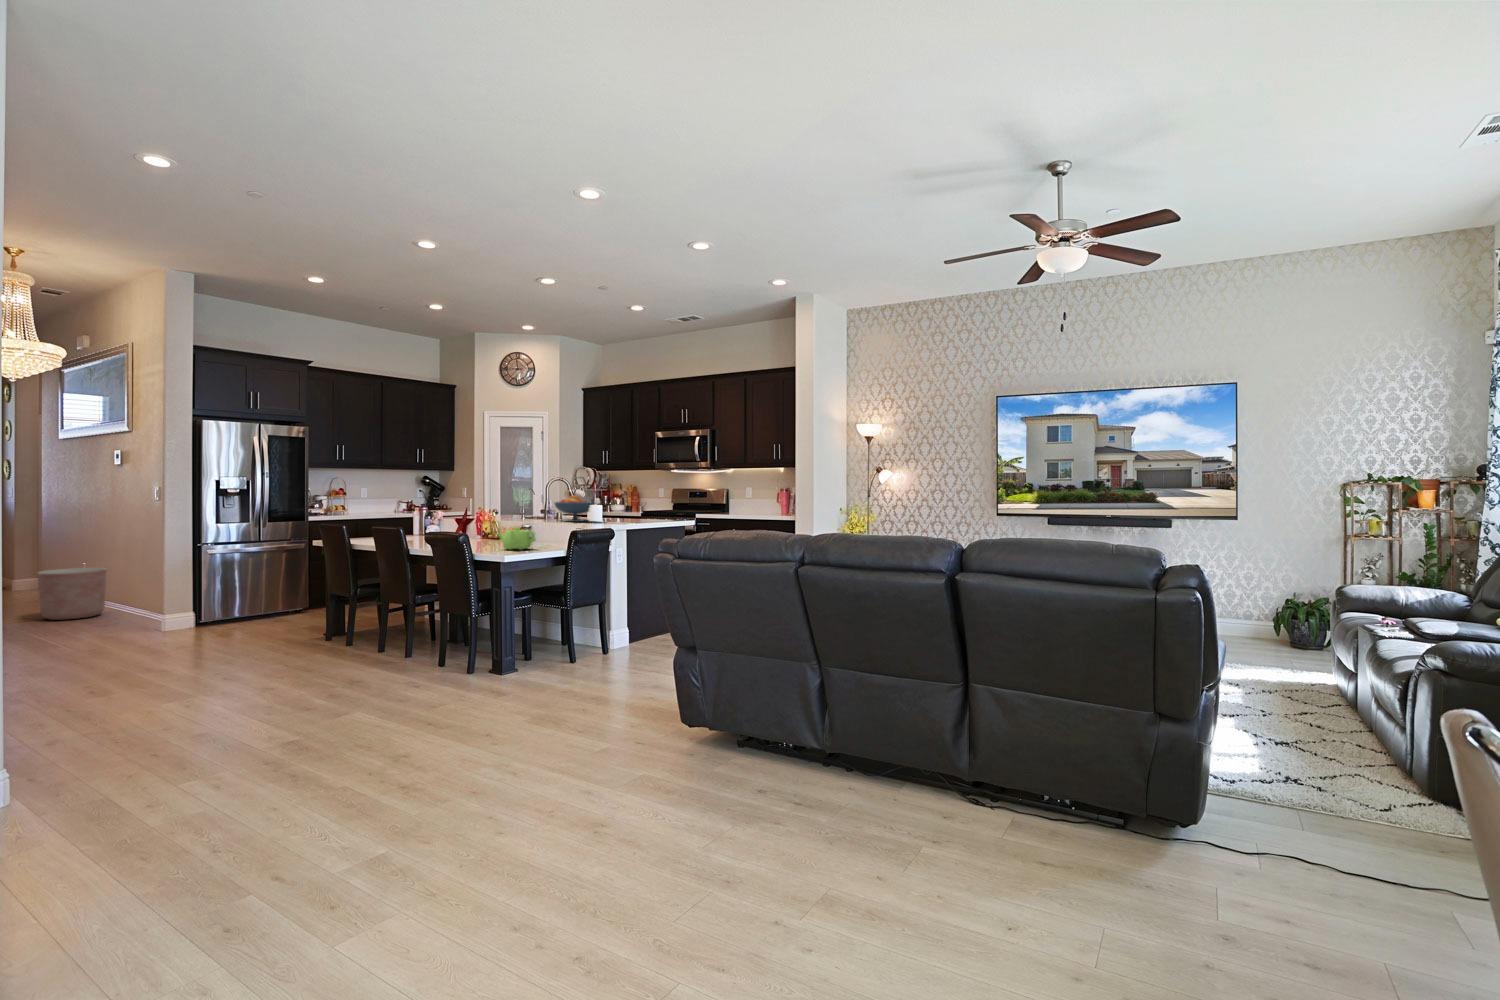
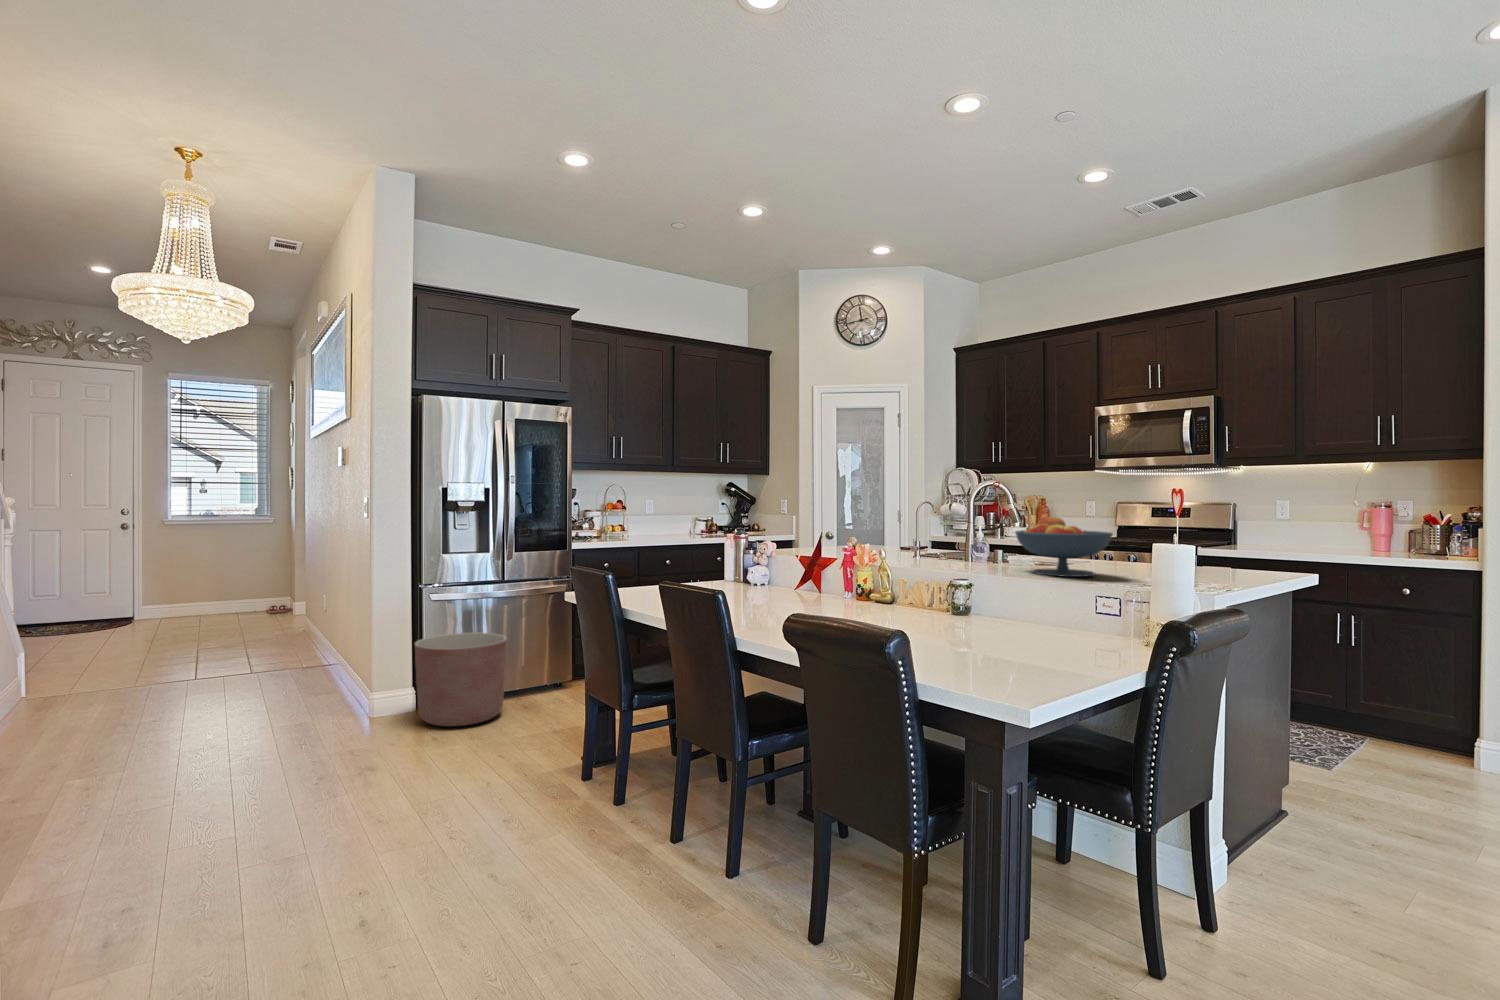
teapot: present [498,527,535,550] -> none [949,603,1052,666]
planter: present [37,568,106,620] -> present [415,633,507,727]

